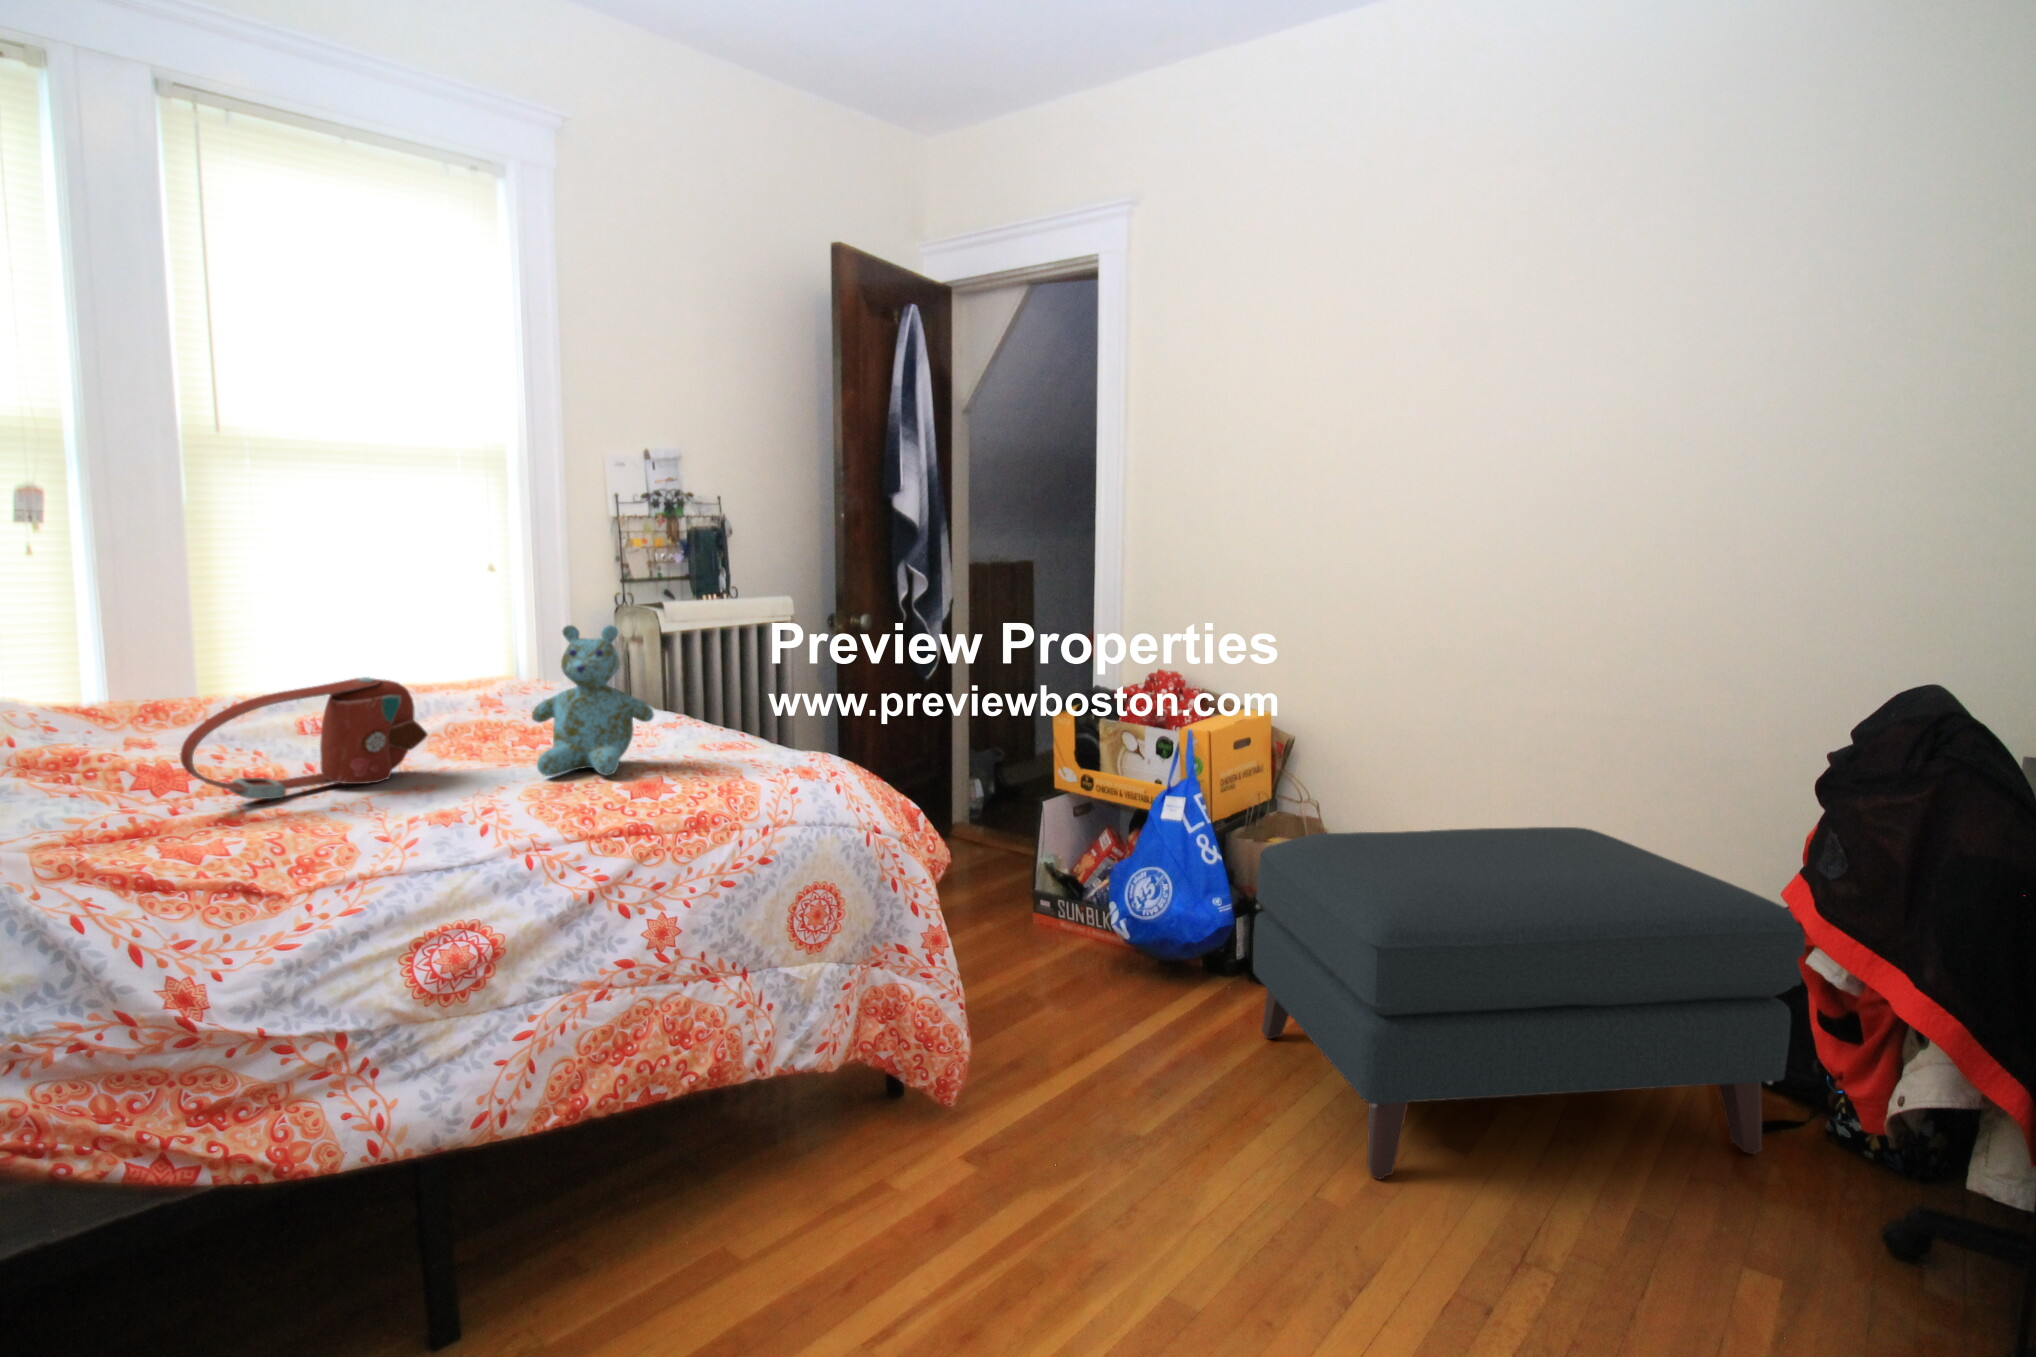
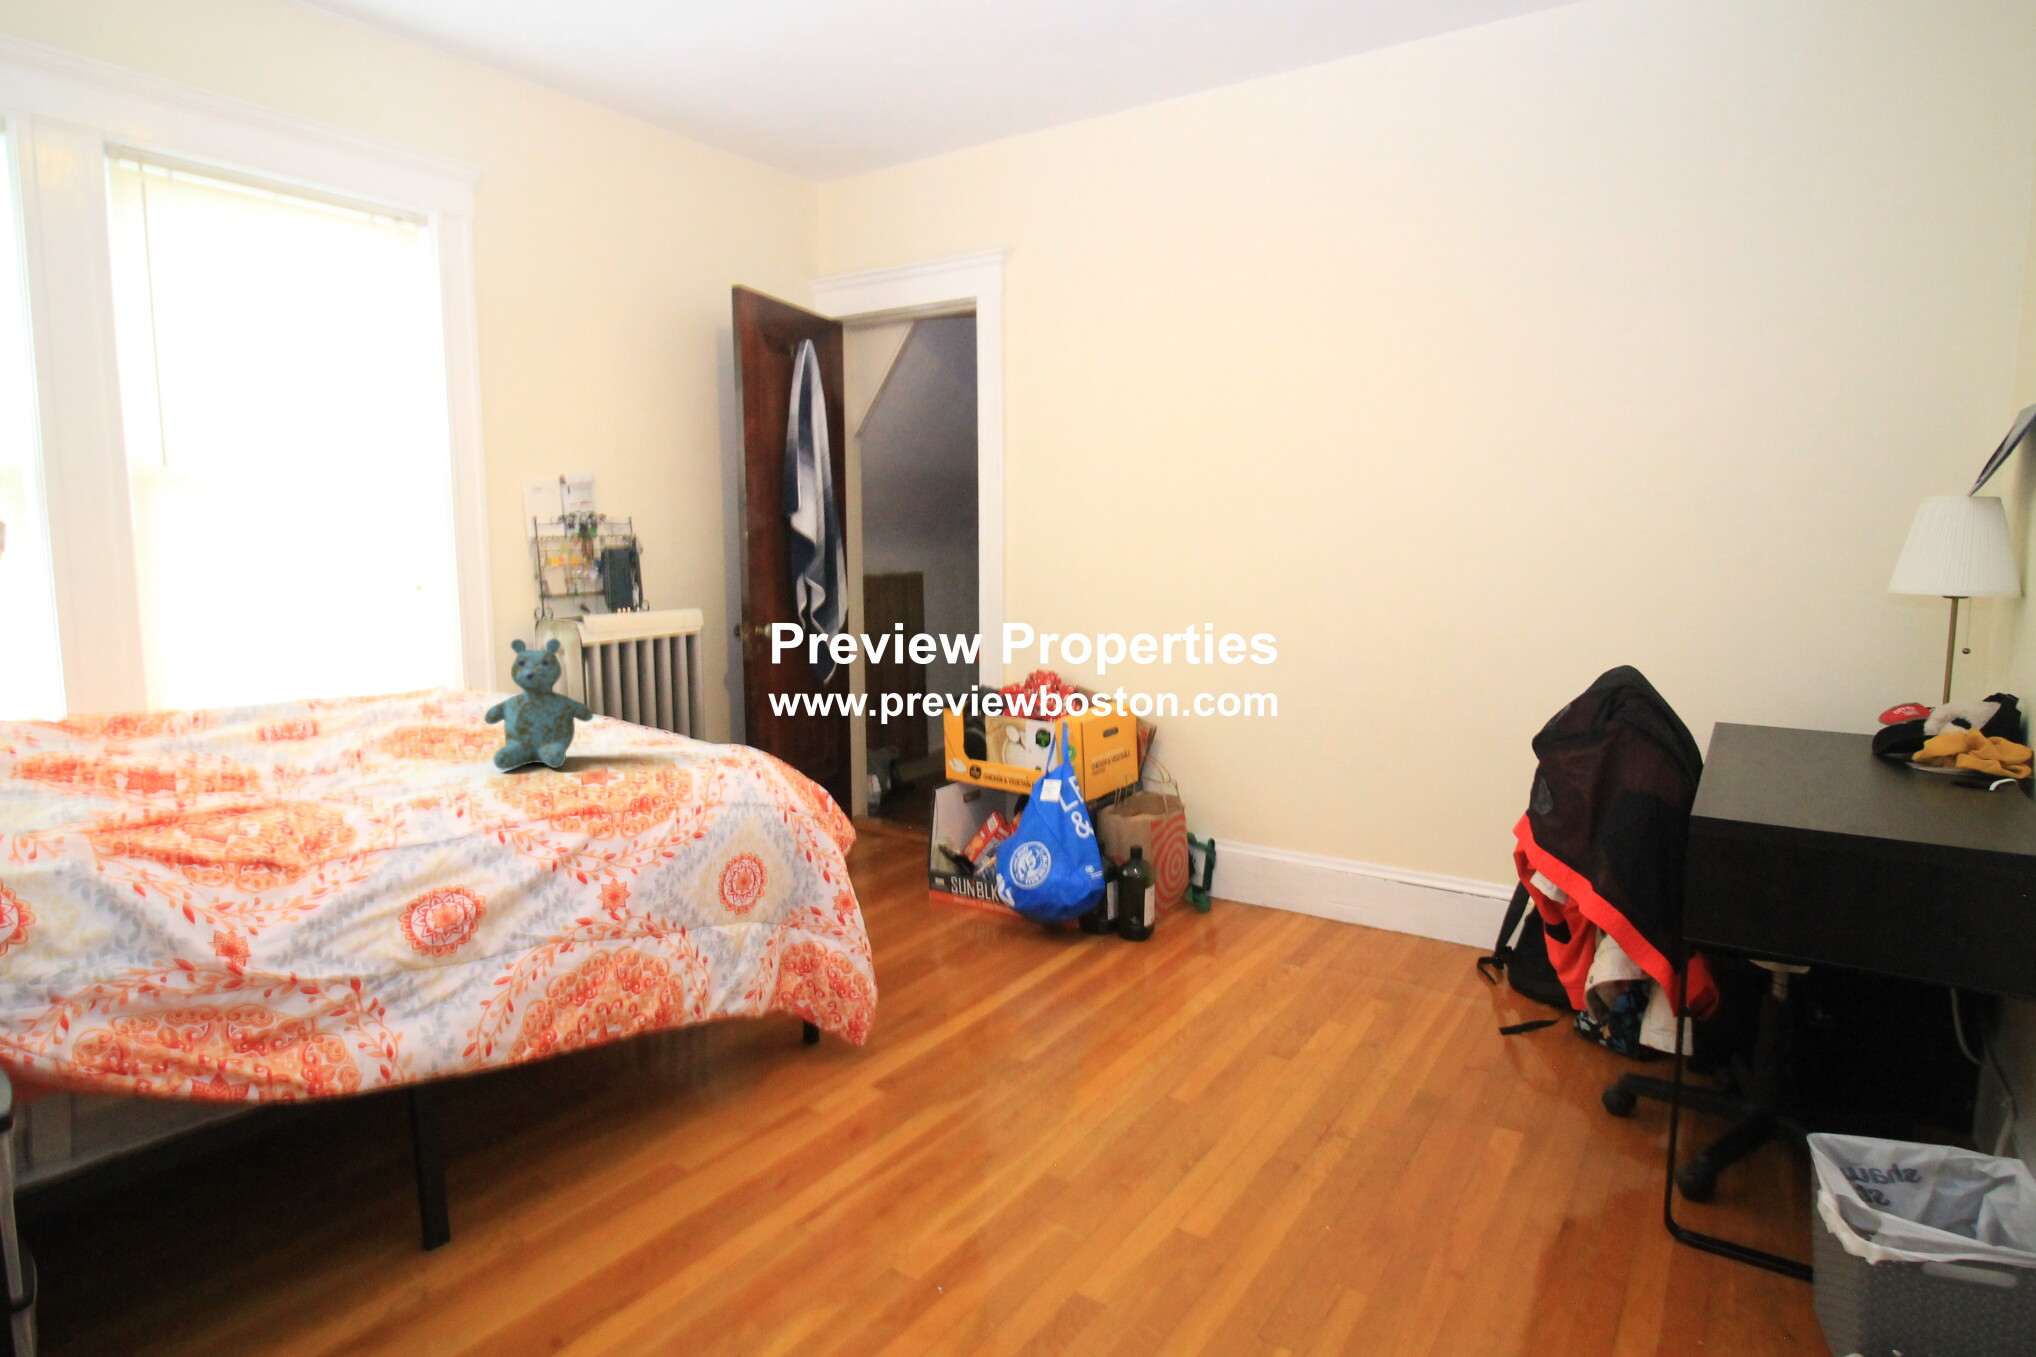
handbag: present [180,677,428,799] -> none [191,688,395,794]
ottoman: present [1253,827,1806,1179] -> none [1120,794,1549,1082]

